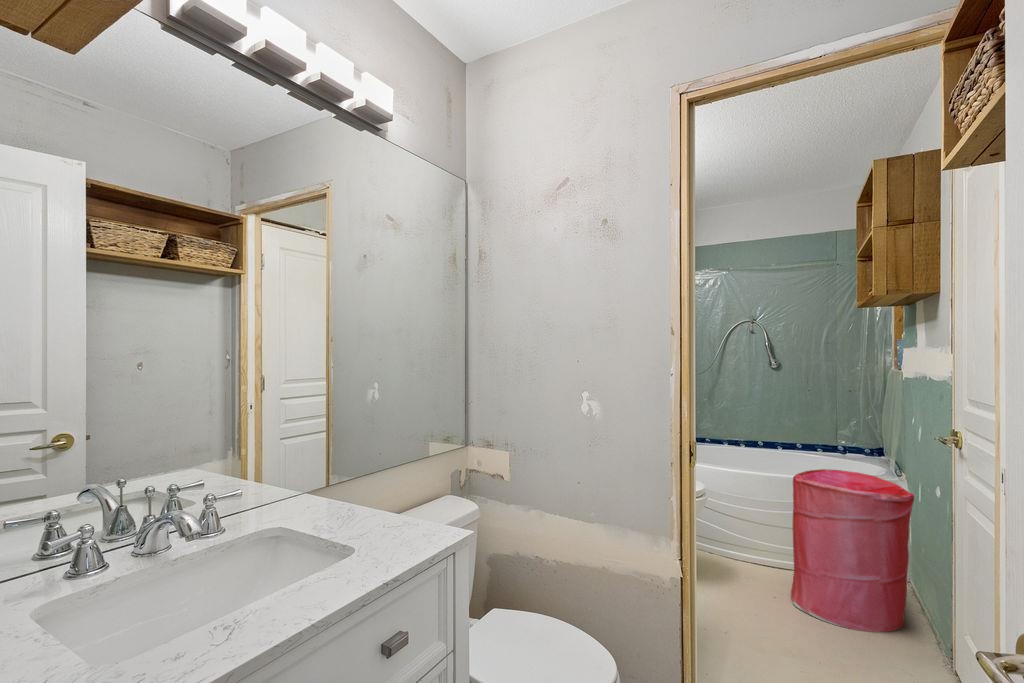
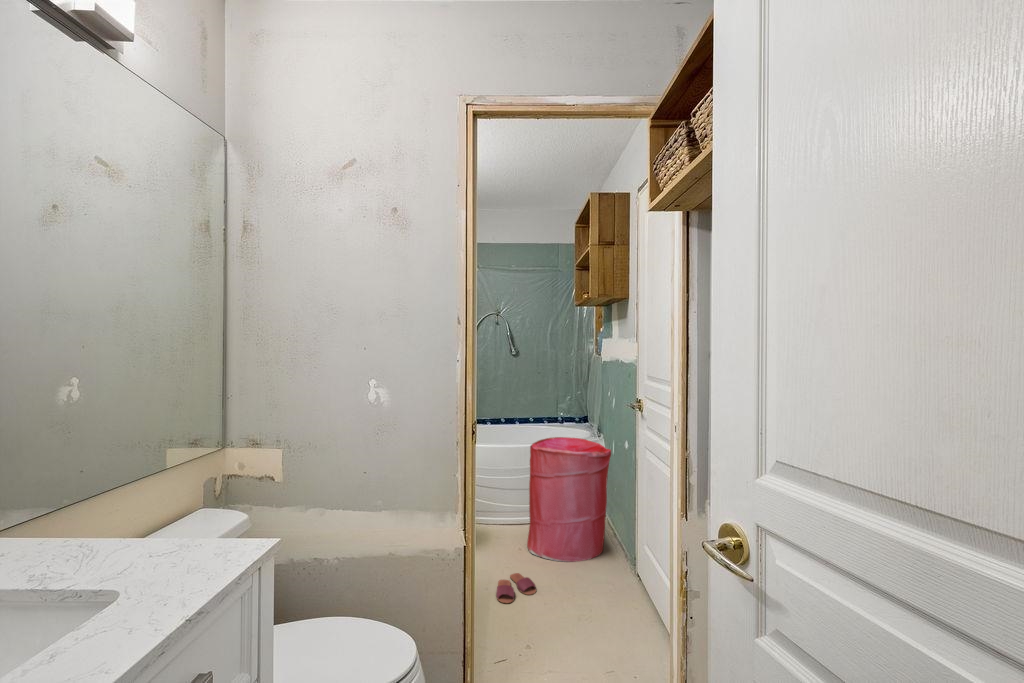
slippers: none [741,625,795,658] -> present [496,573,536,604]

